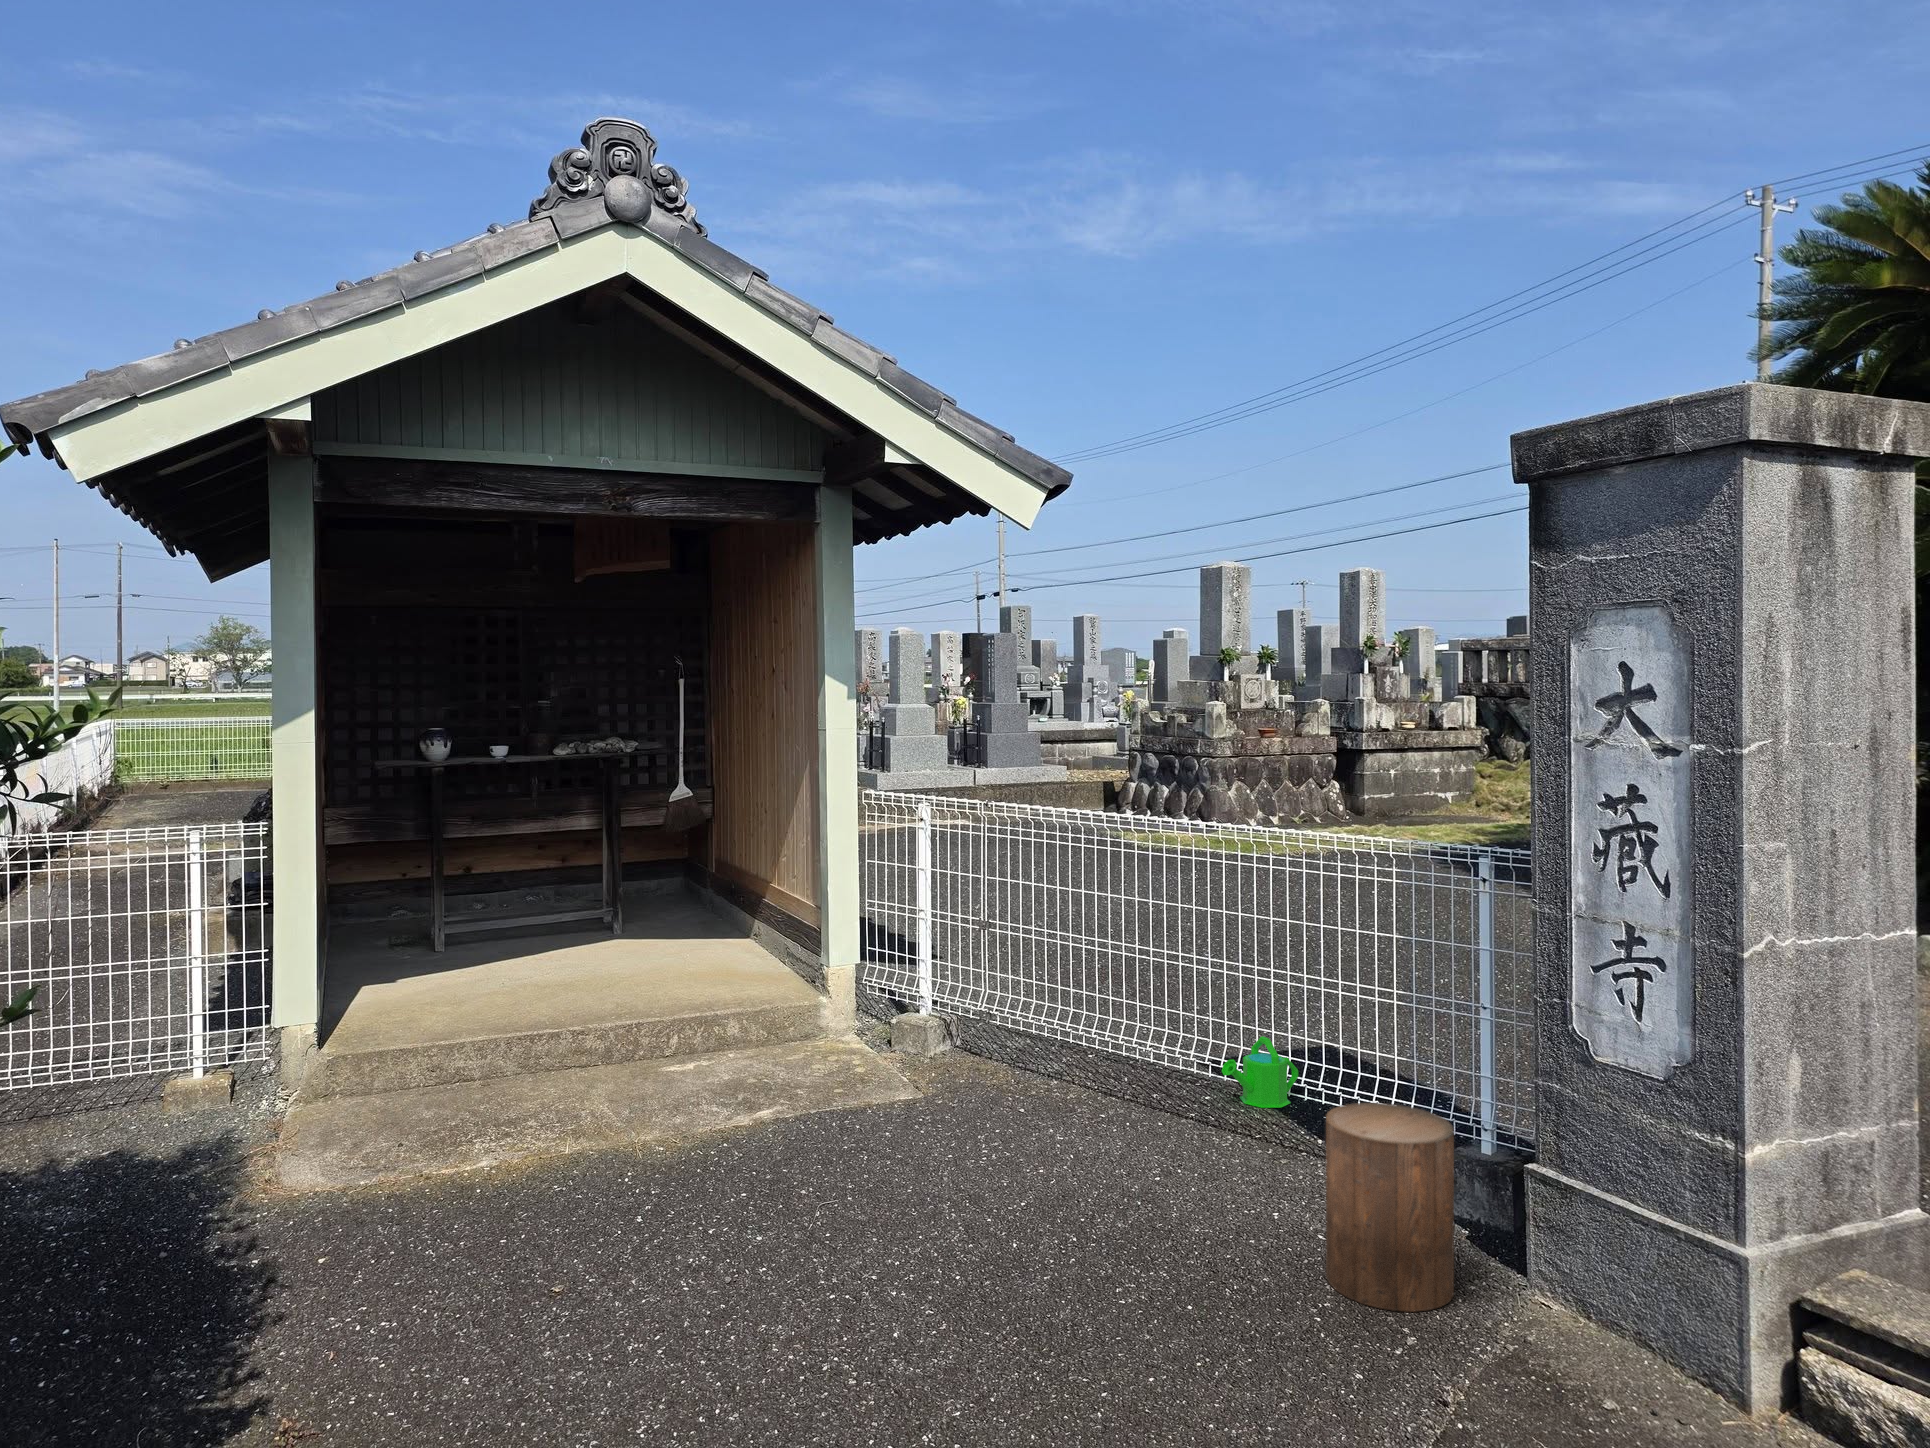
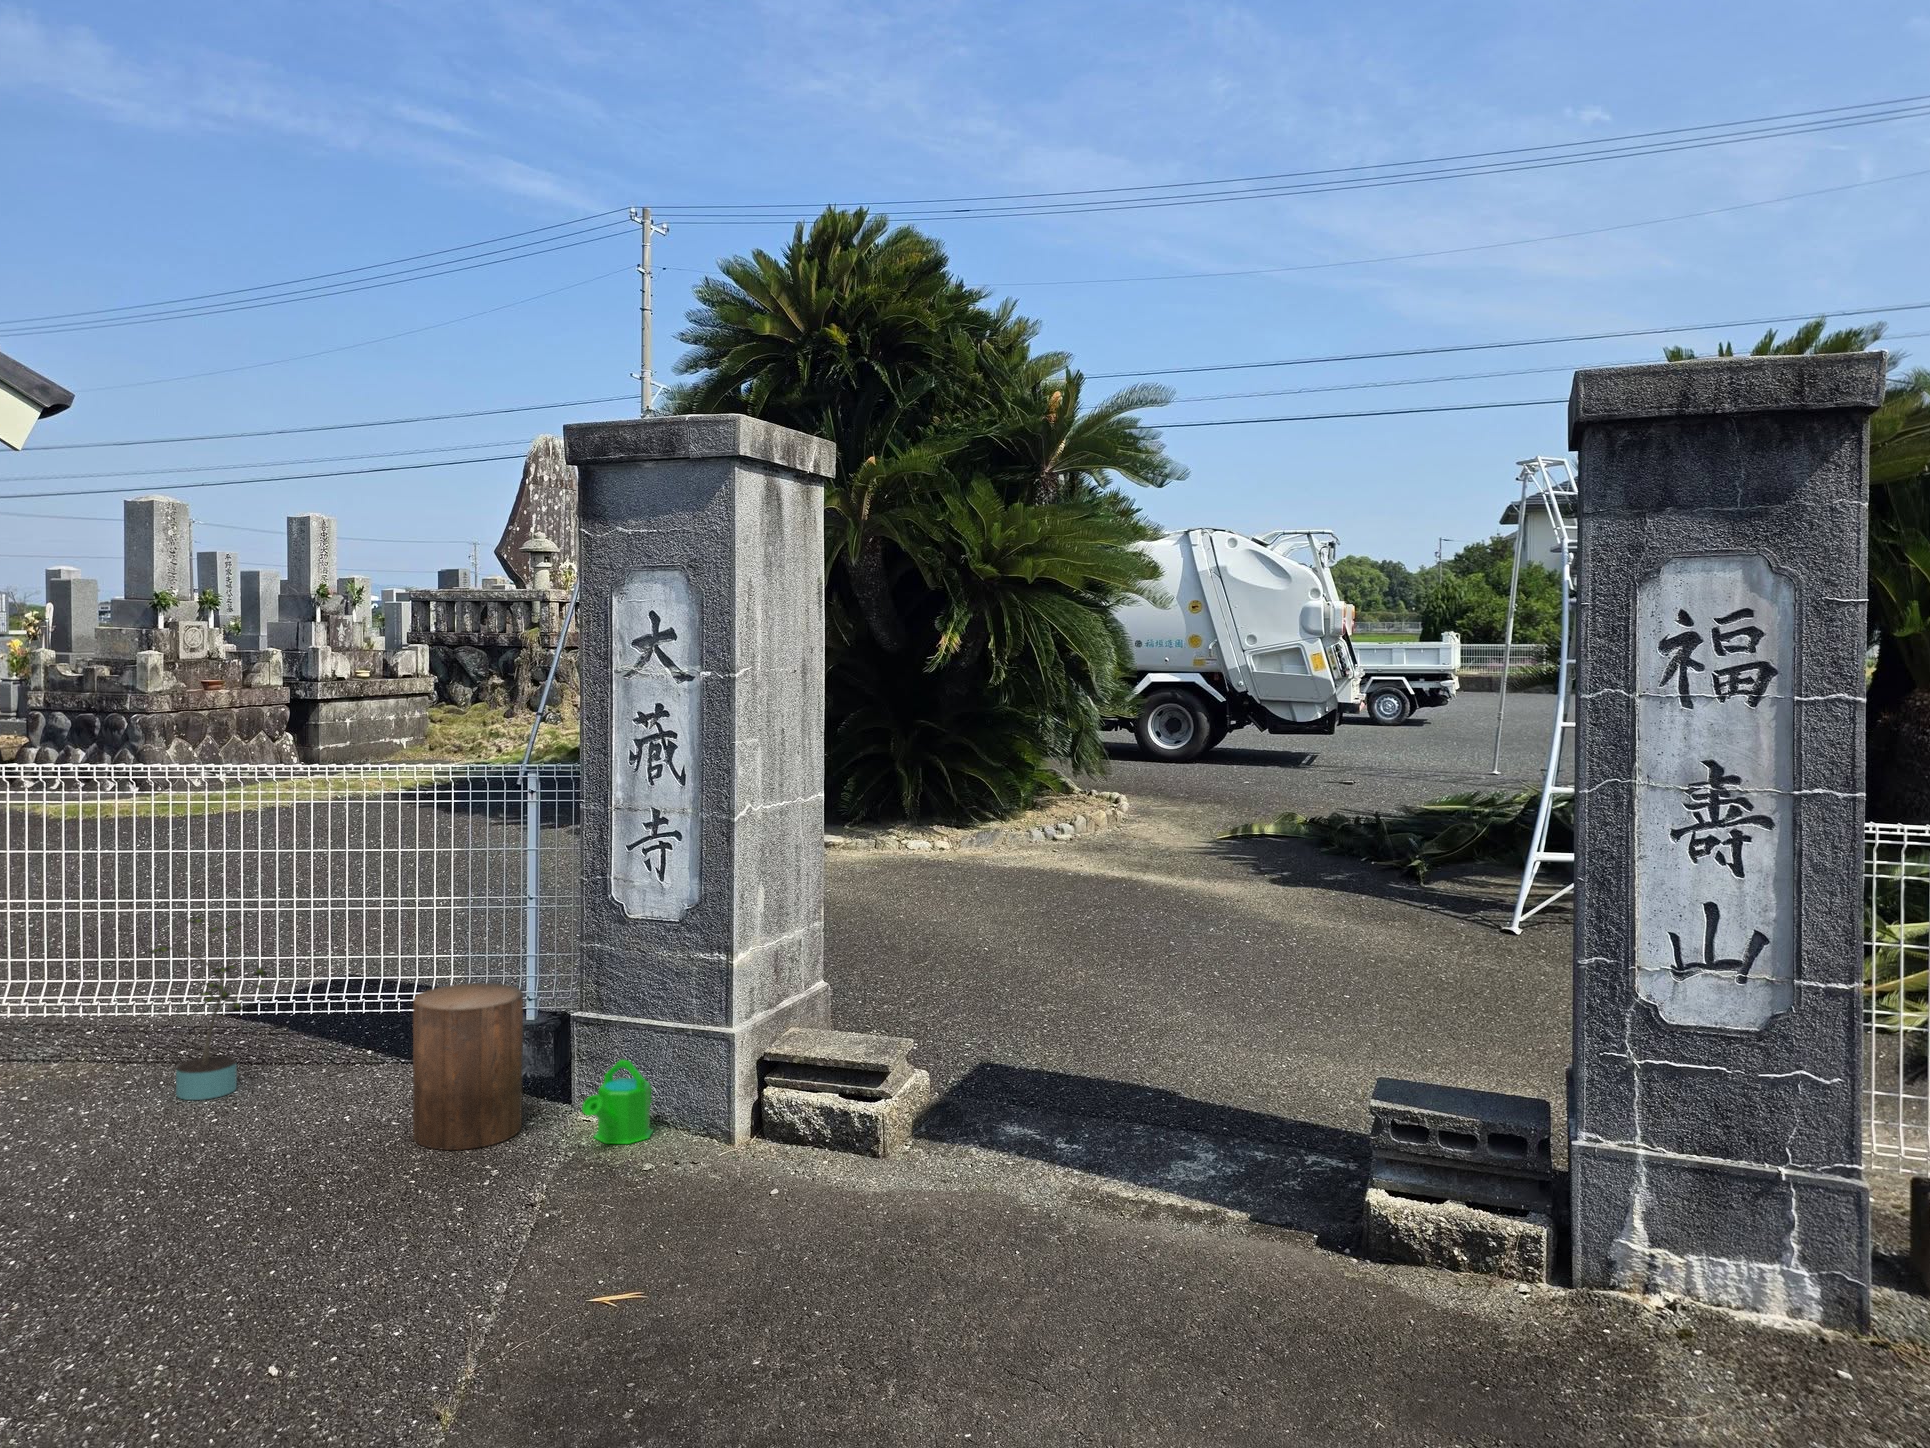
potted plant: none [1097,979,1203,1167] -> present [150,918,267,1100]
watering can: present [1222,1036,1298,1108] -> present [582,1060,653,1144]

